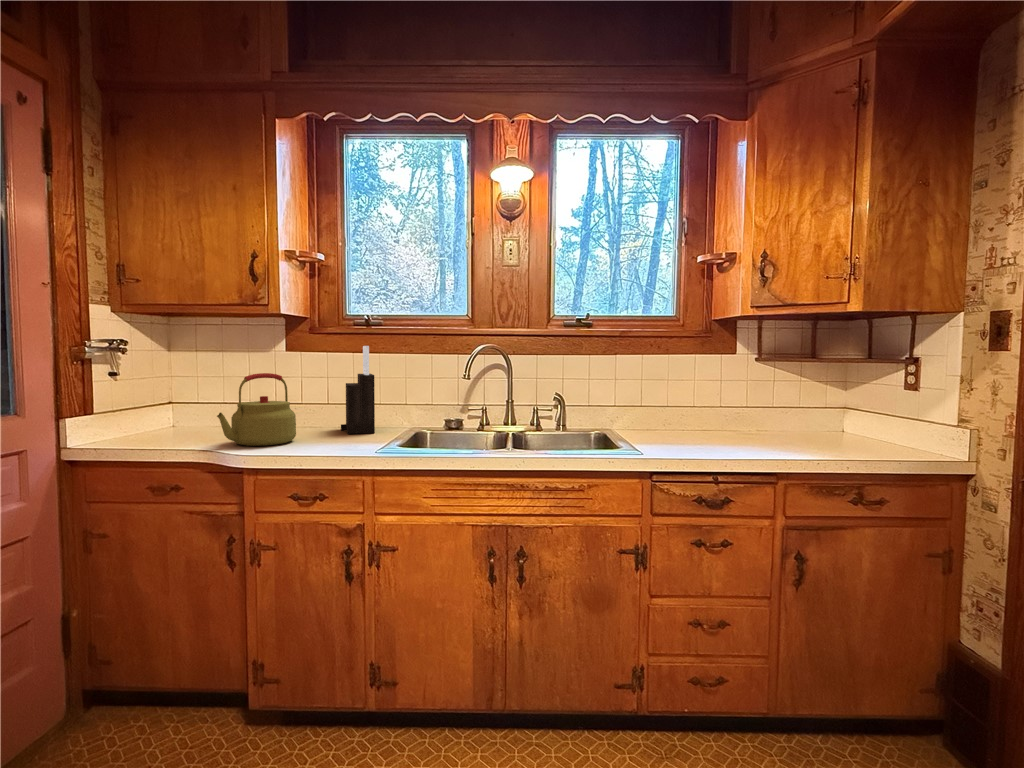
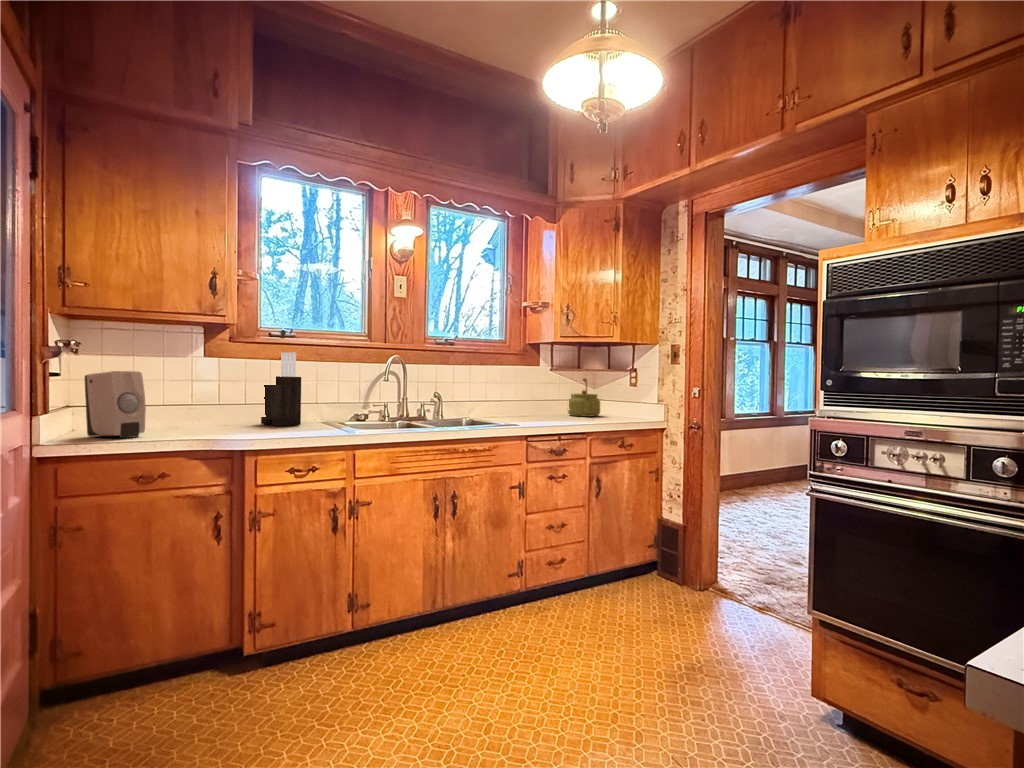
soap dispenser: none [146,373,187,444] -> present [85,371,146,438]
kettle: present [217,373,296,446] -> present [568,378,600,417]

